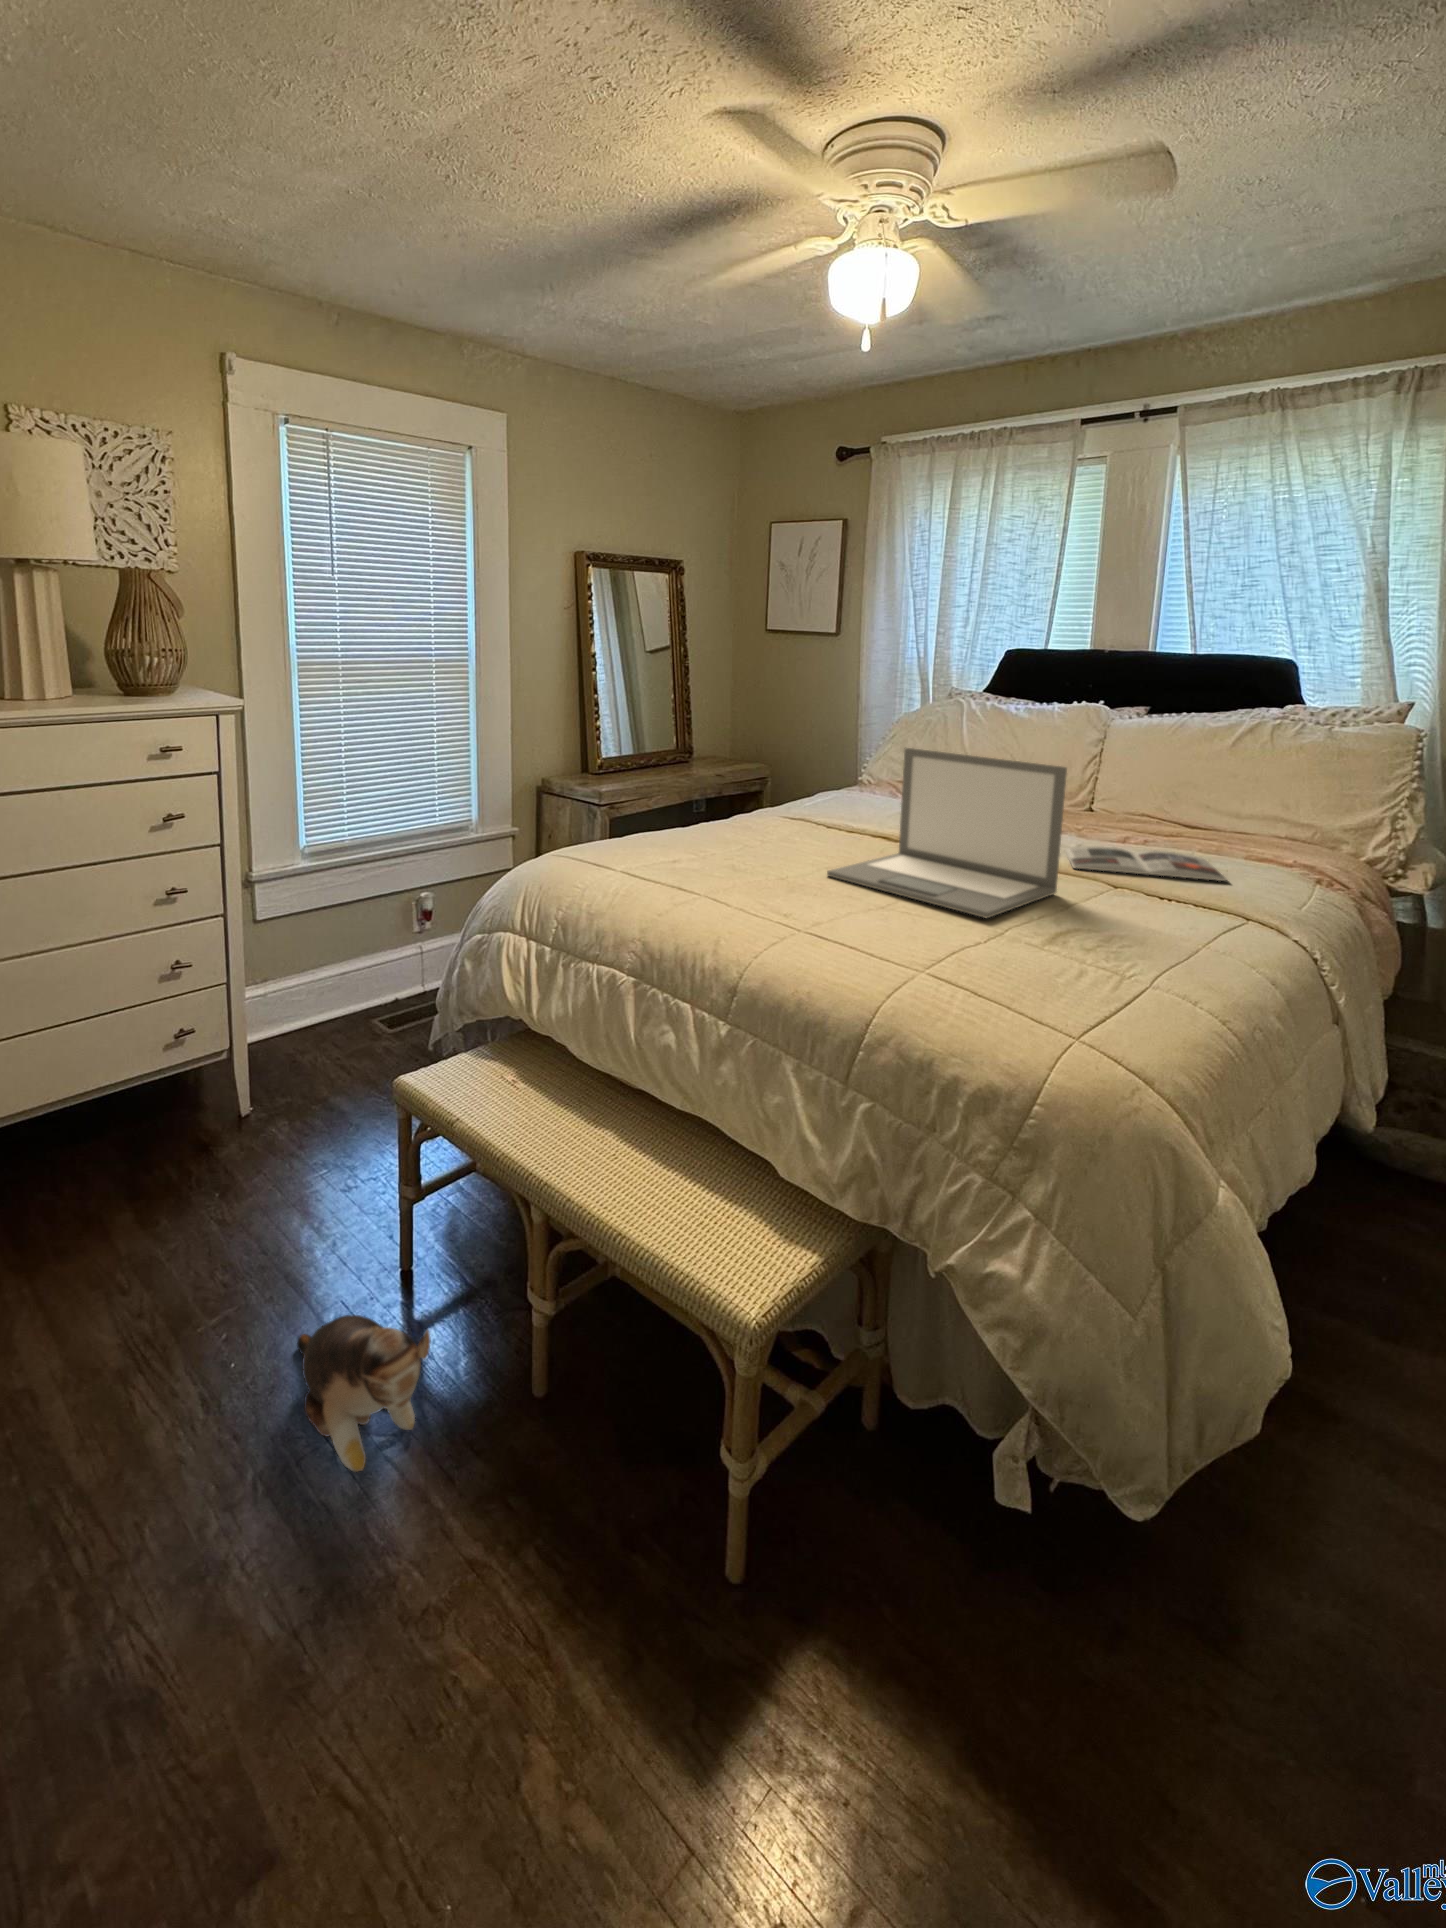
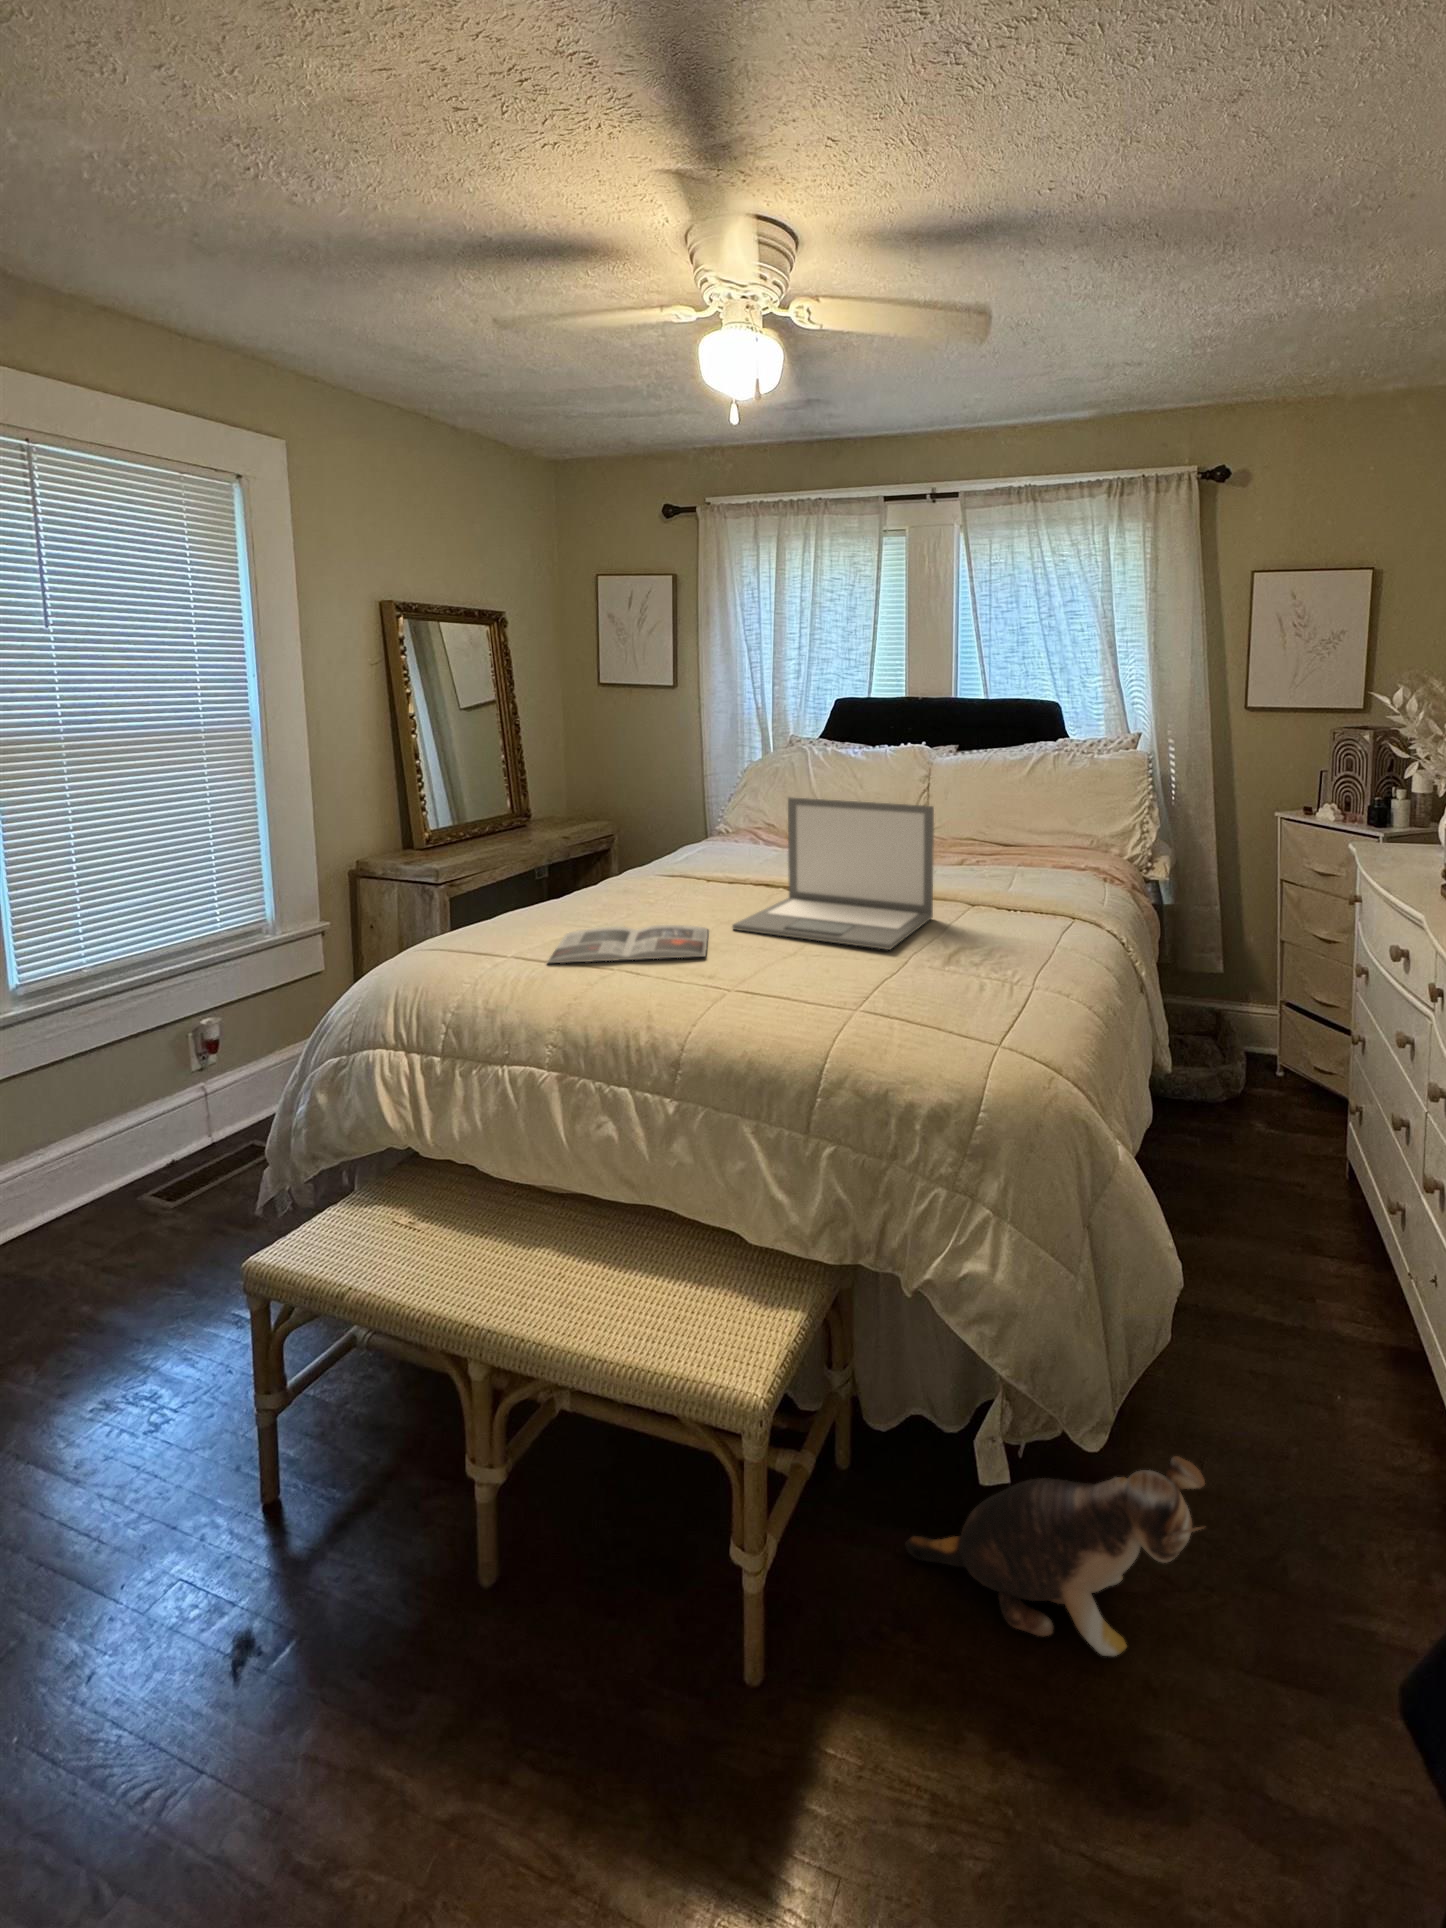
magazine: present [1065,846,1227,881] -> present [548,925,708,963]
plush toy: present [297,1314,431,1472] -> present [906,1456,1205,1656]

